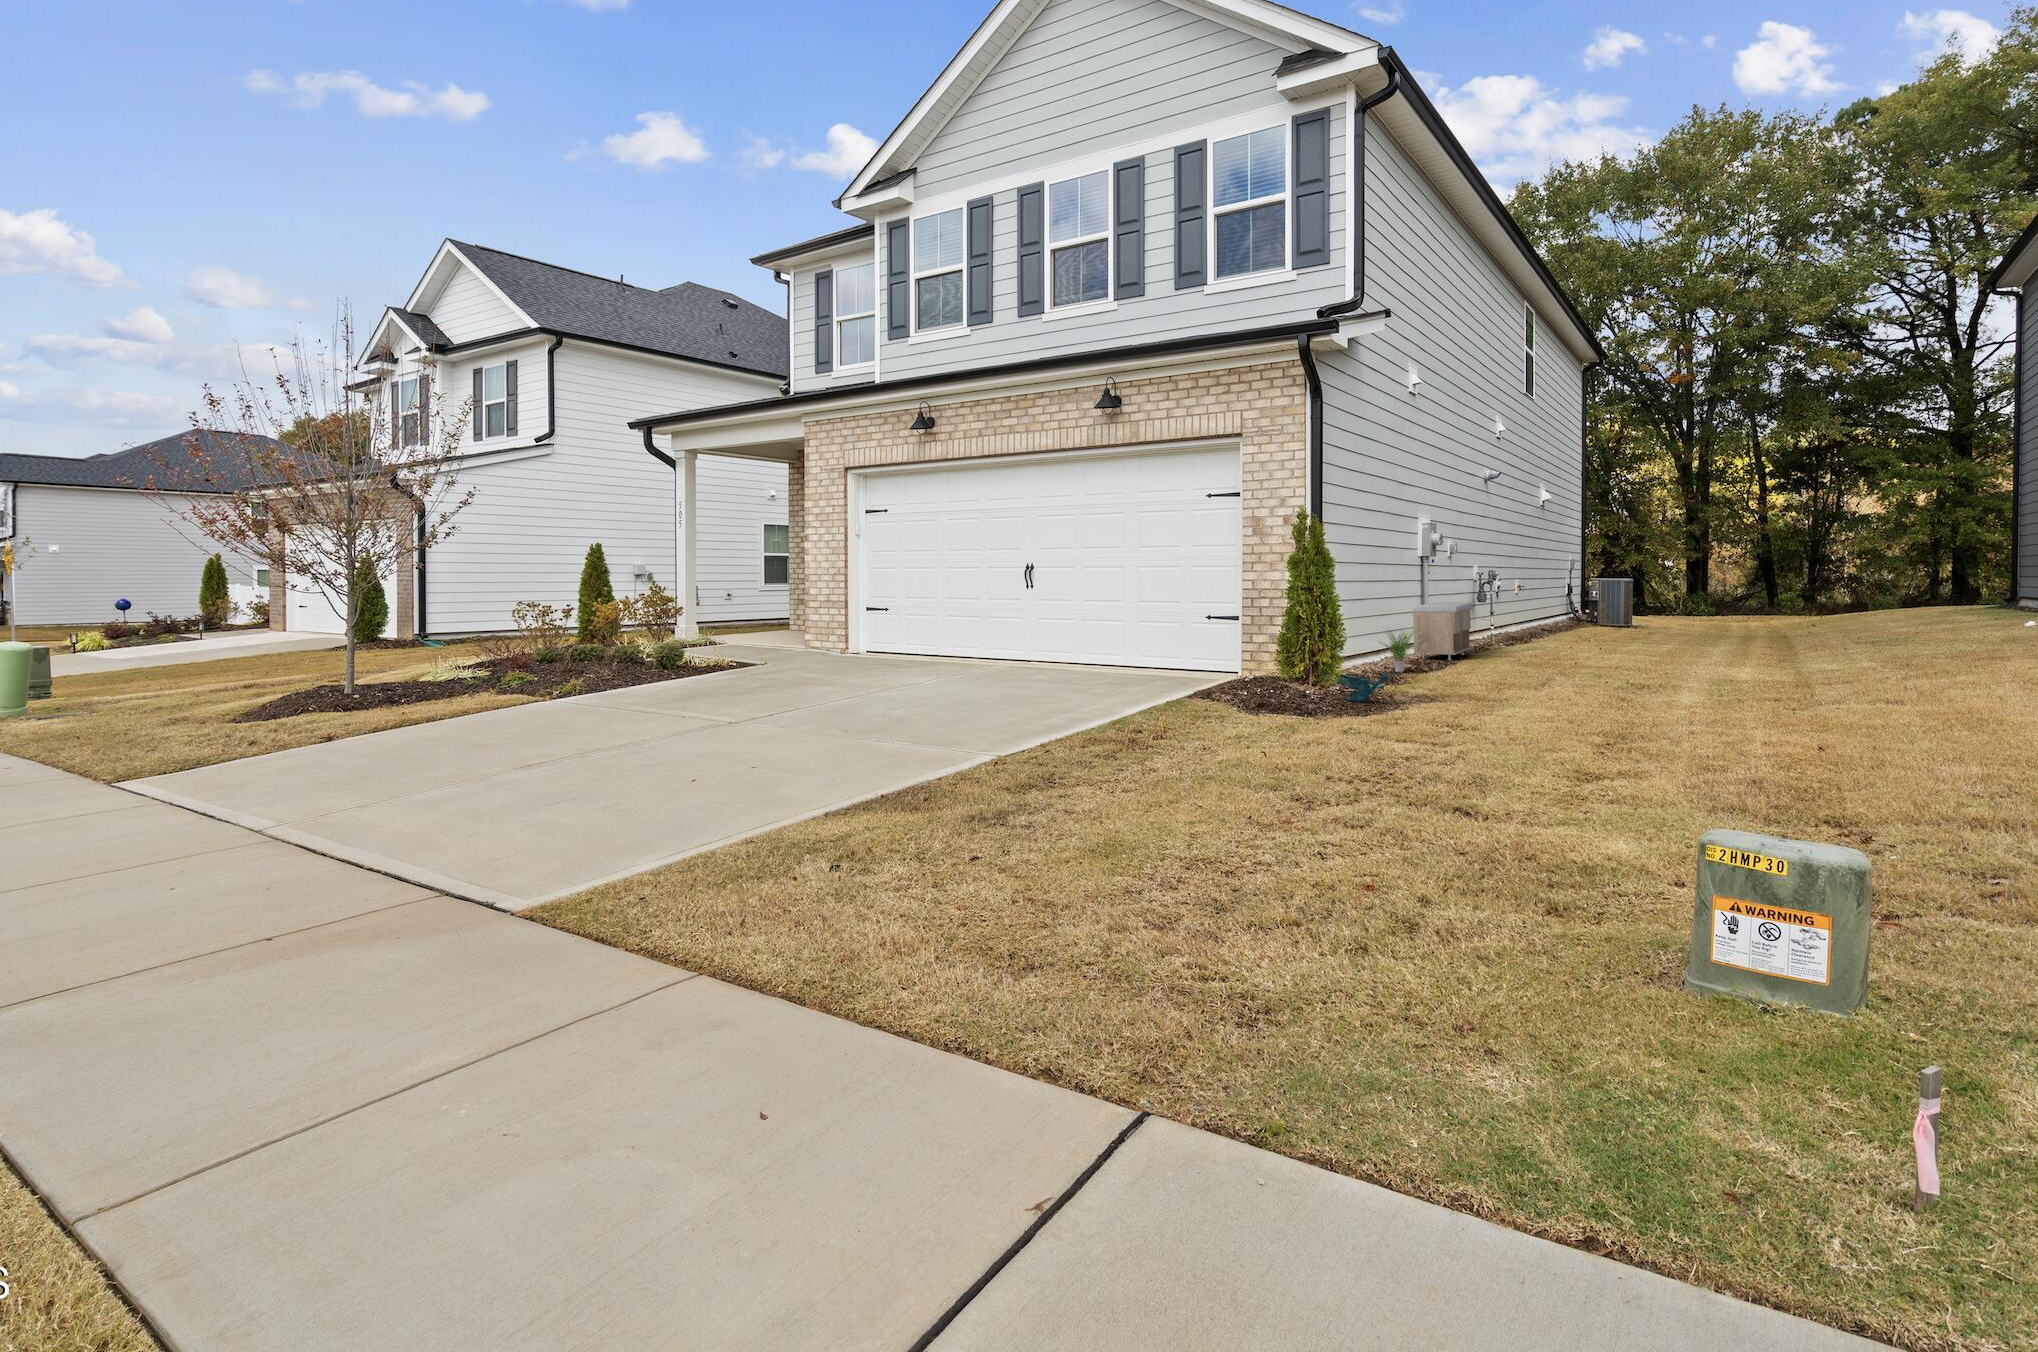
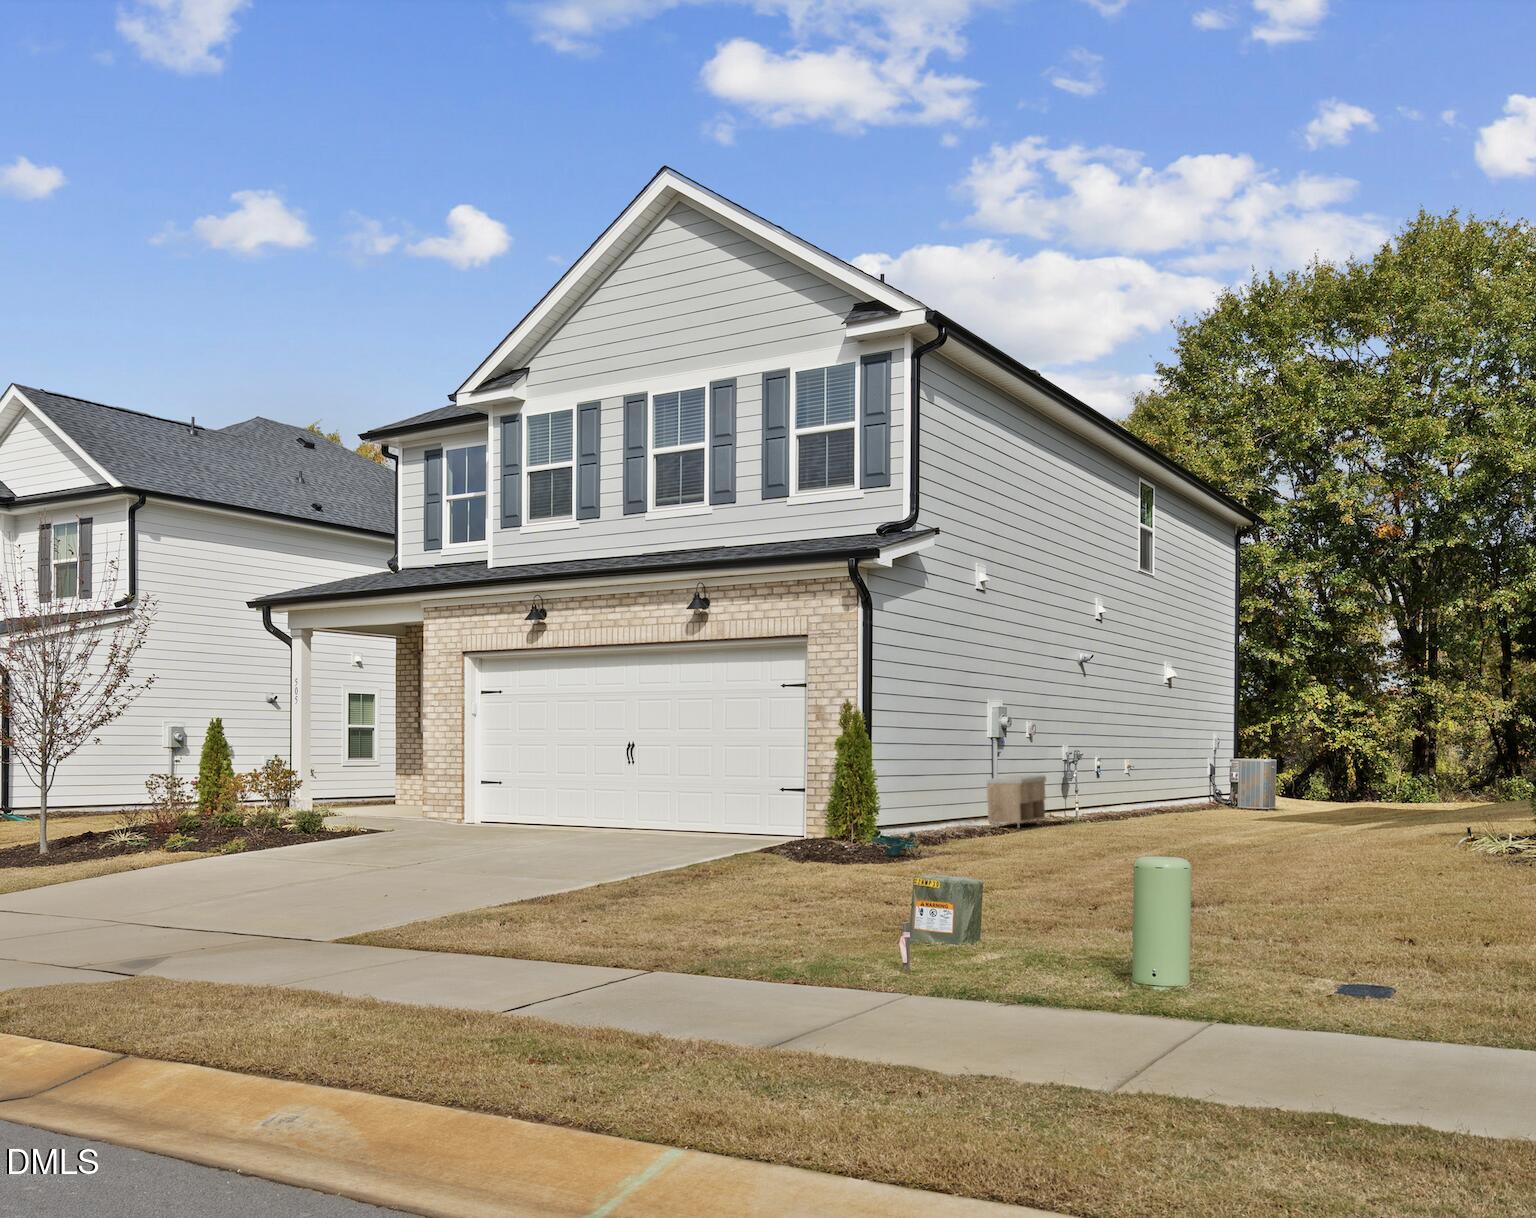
potted plant: present [1385,632,1413,672] -> none [939,799,976,837]

